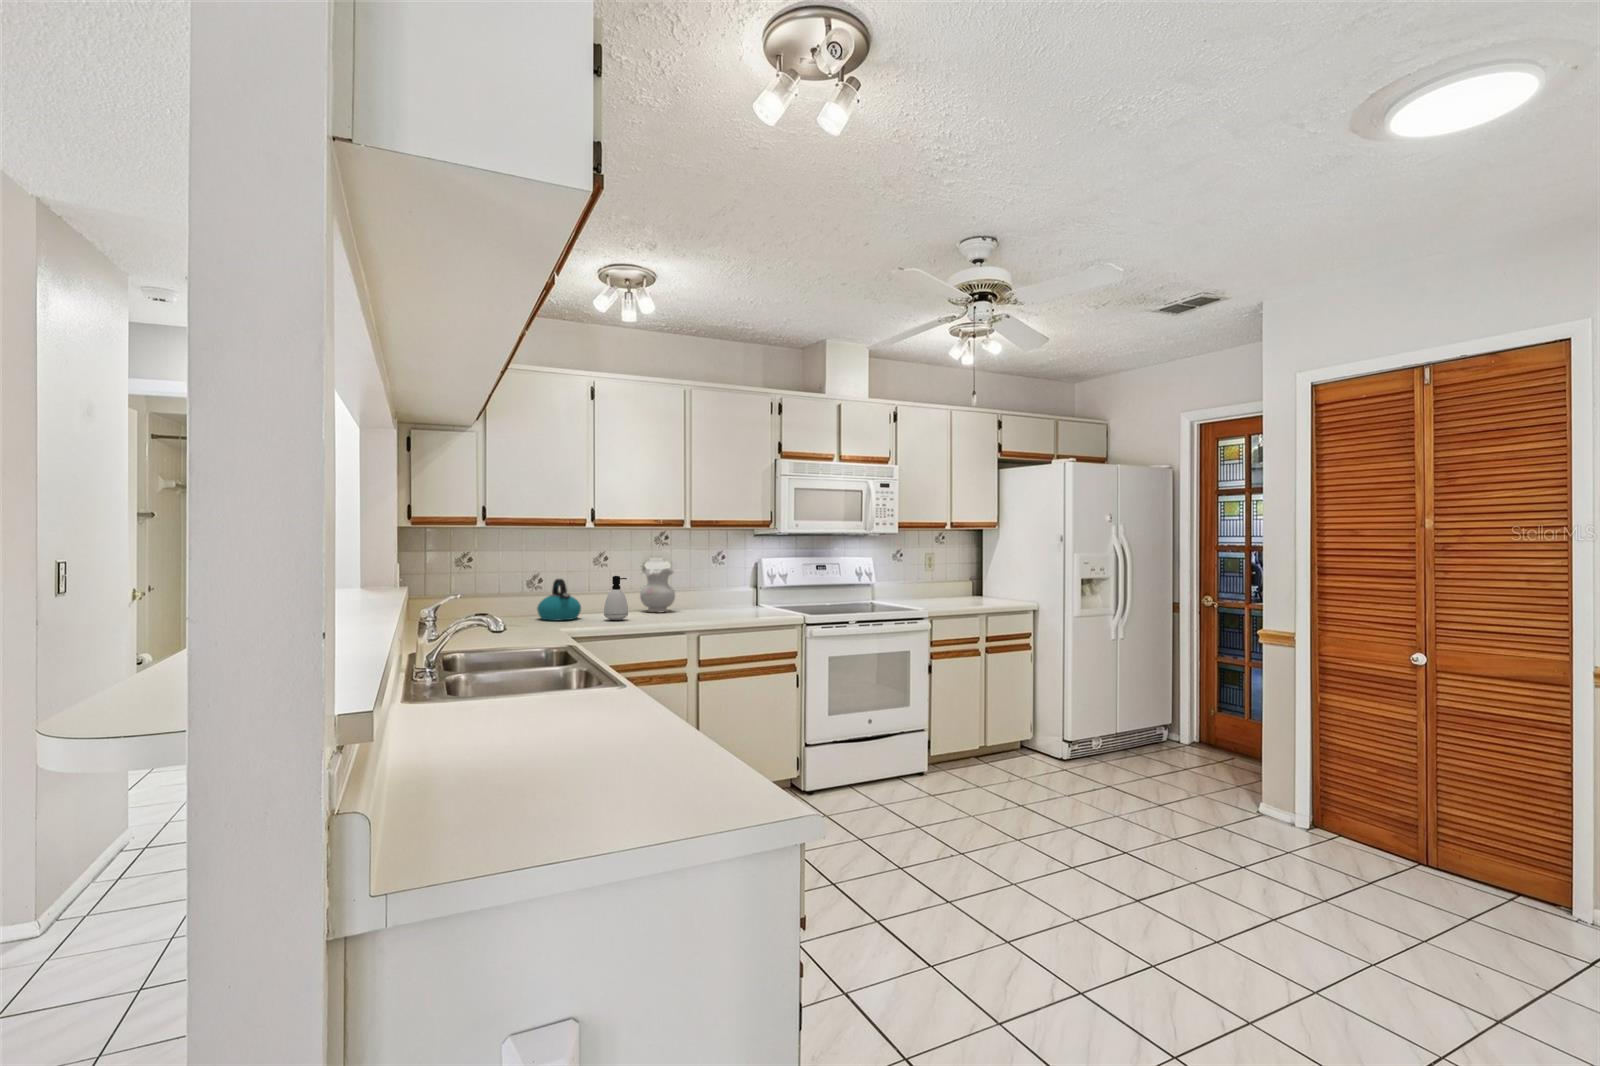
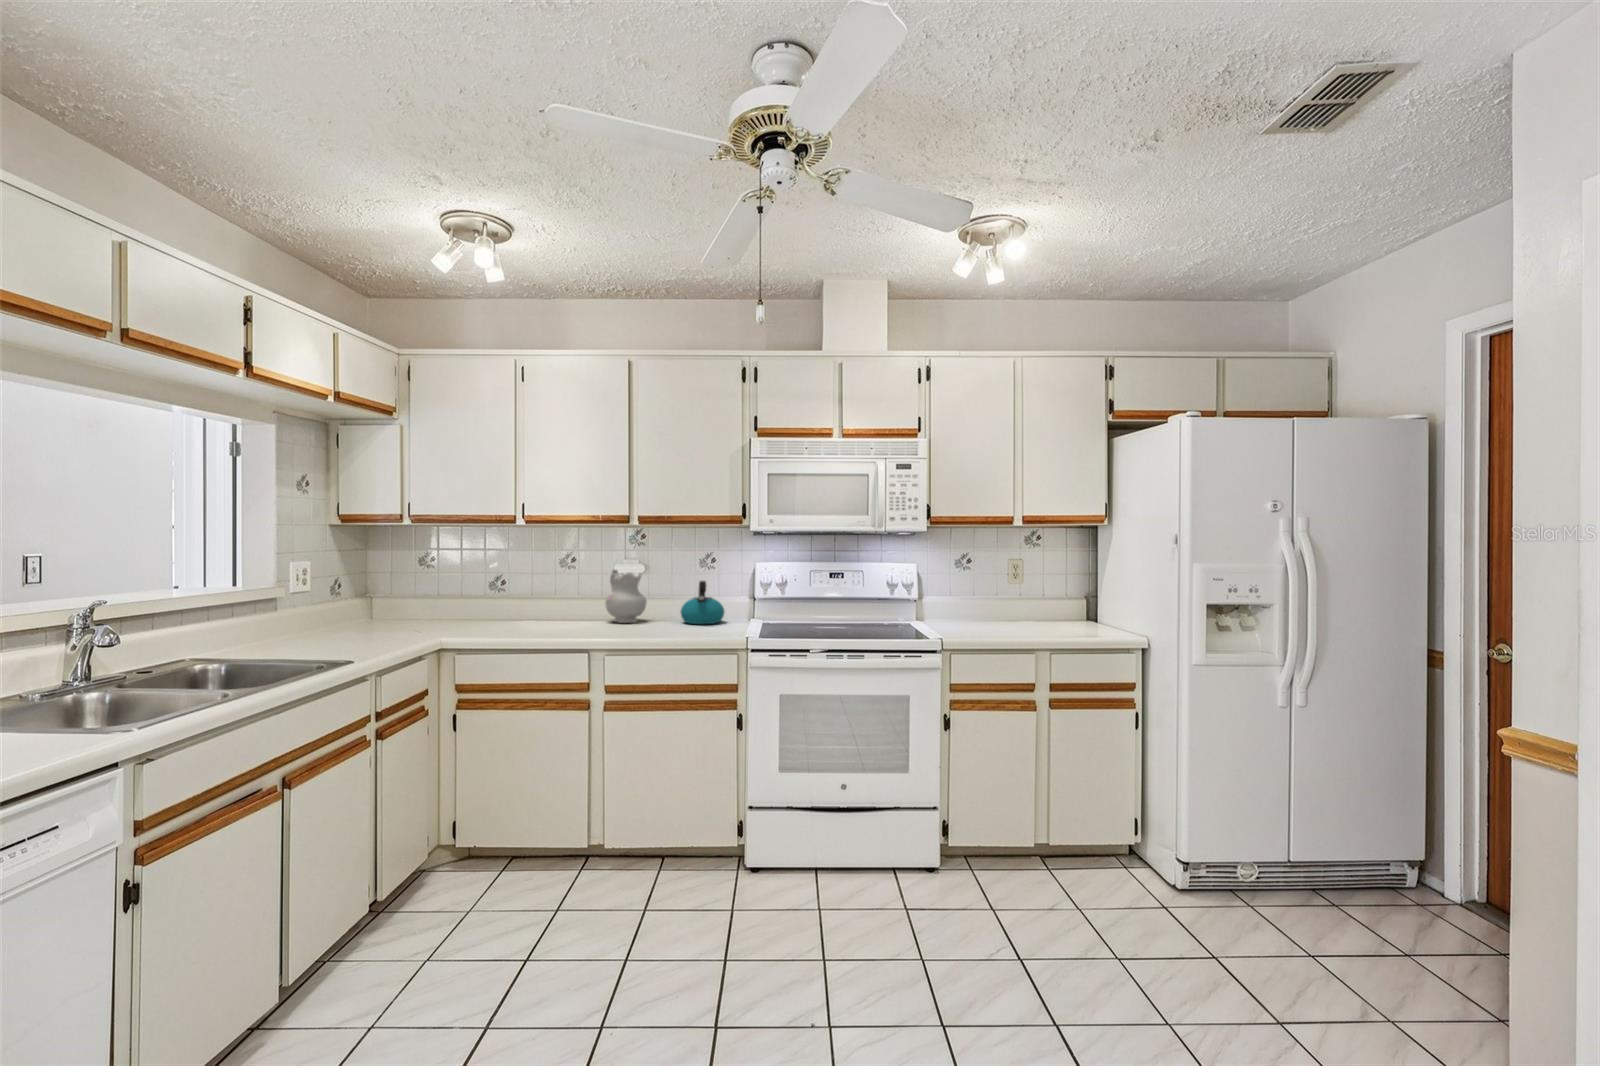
soap dispenser: present [604,576,628,620] -> none [525,580,554,630]
kettle: present [537,579,581,621] -> present [681,581,724,624]

